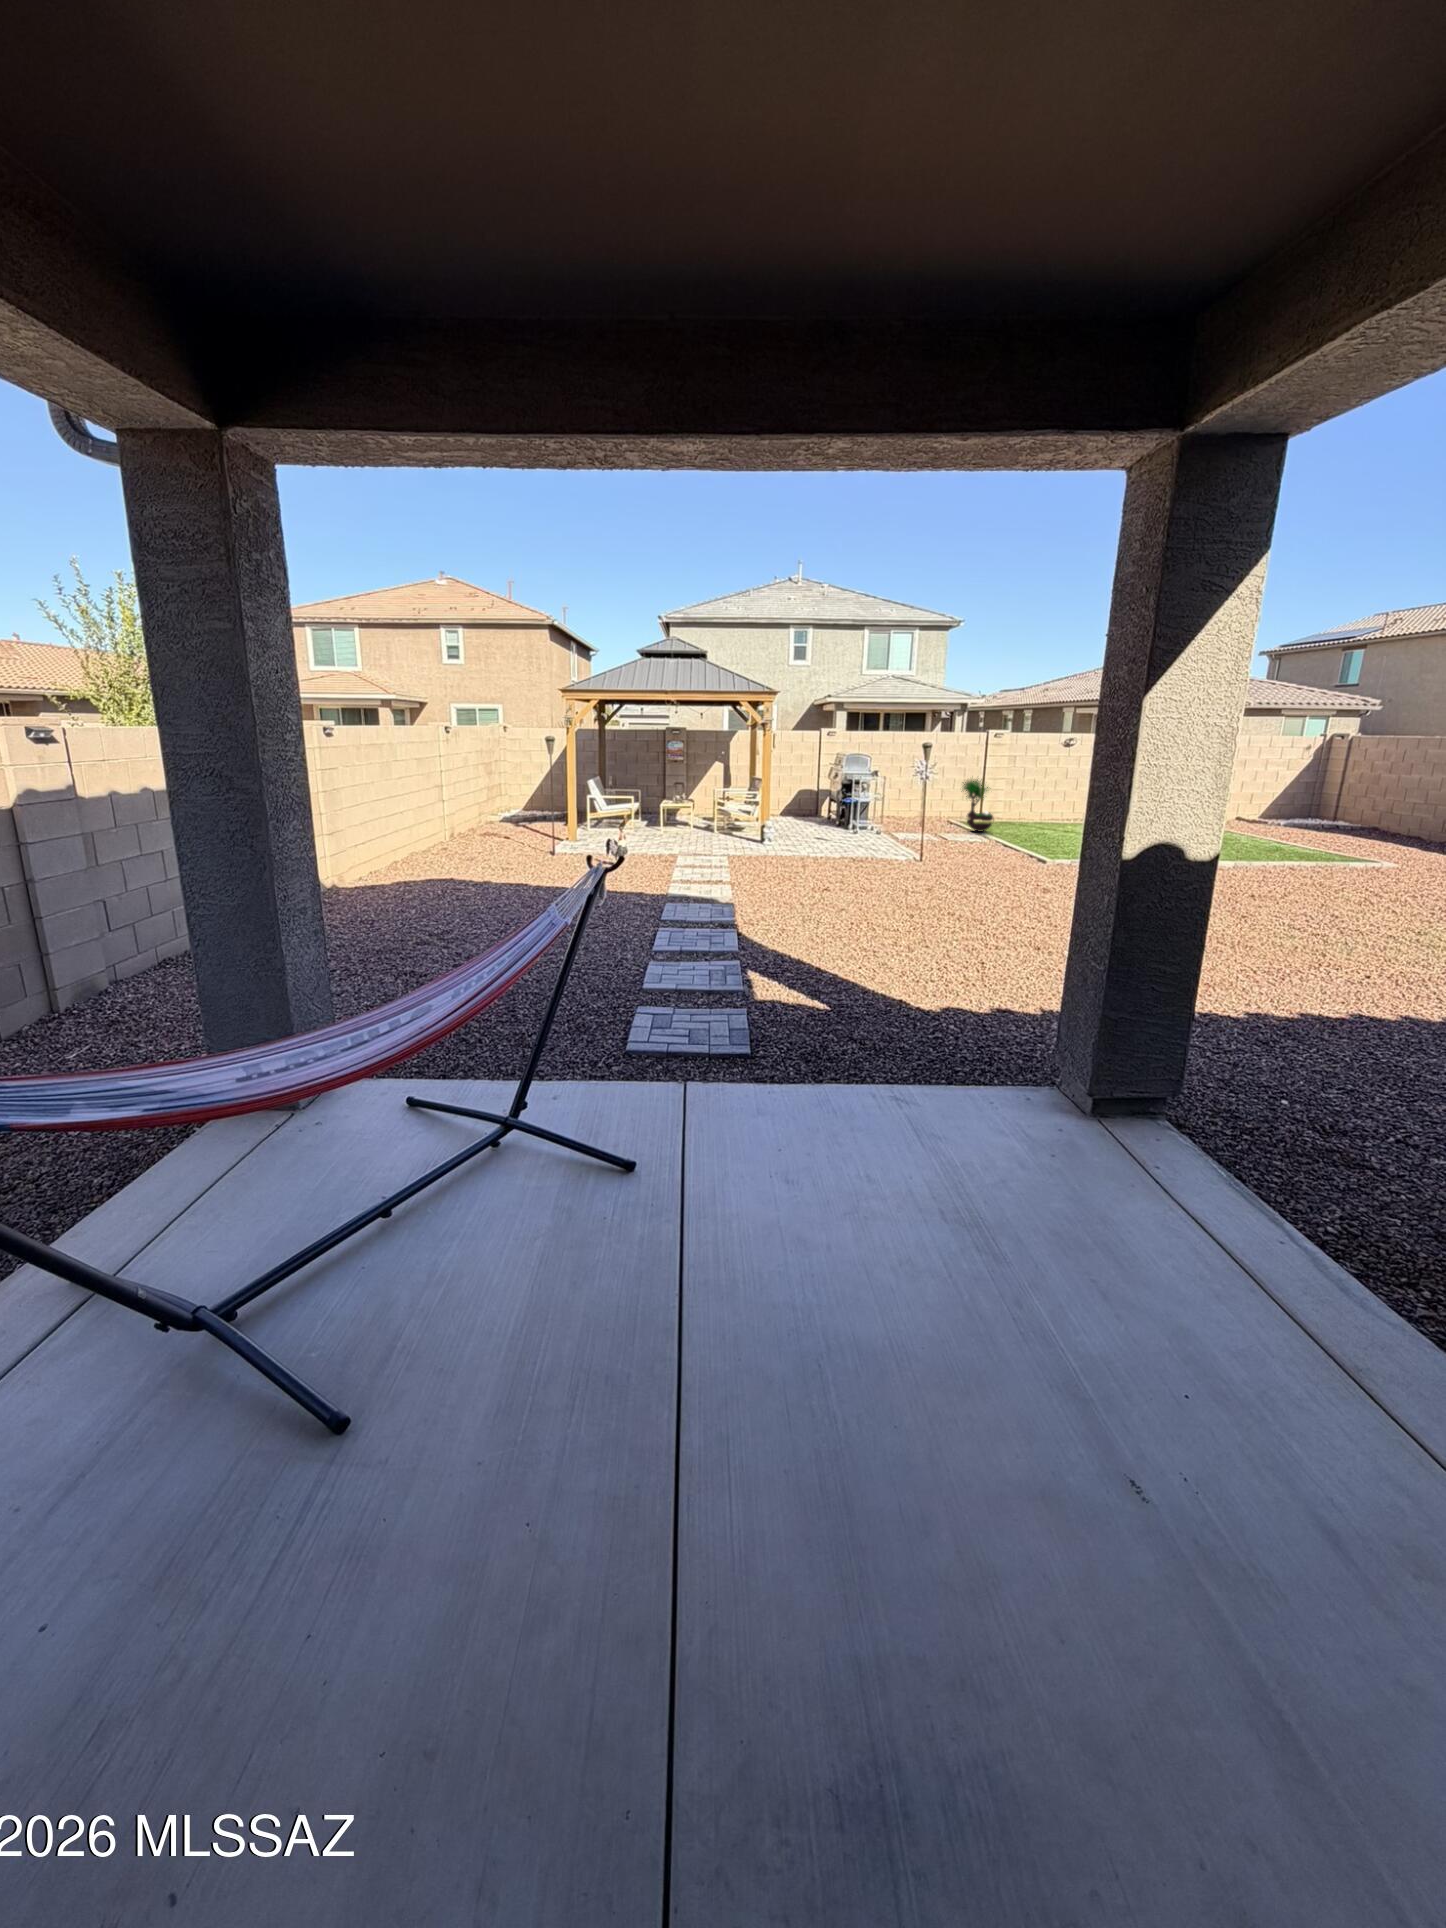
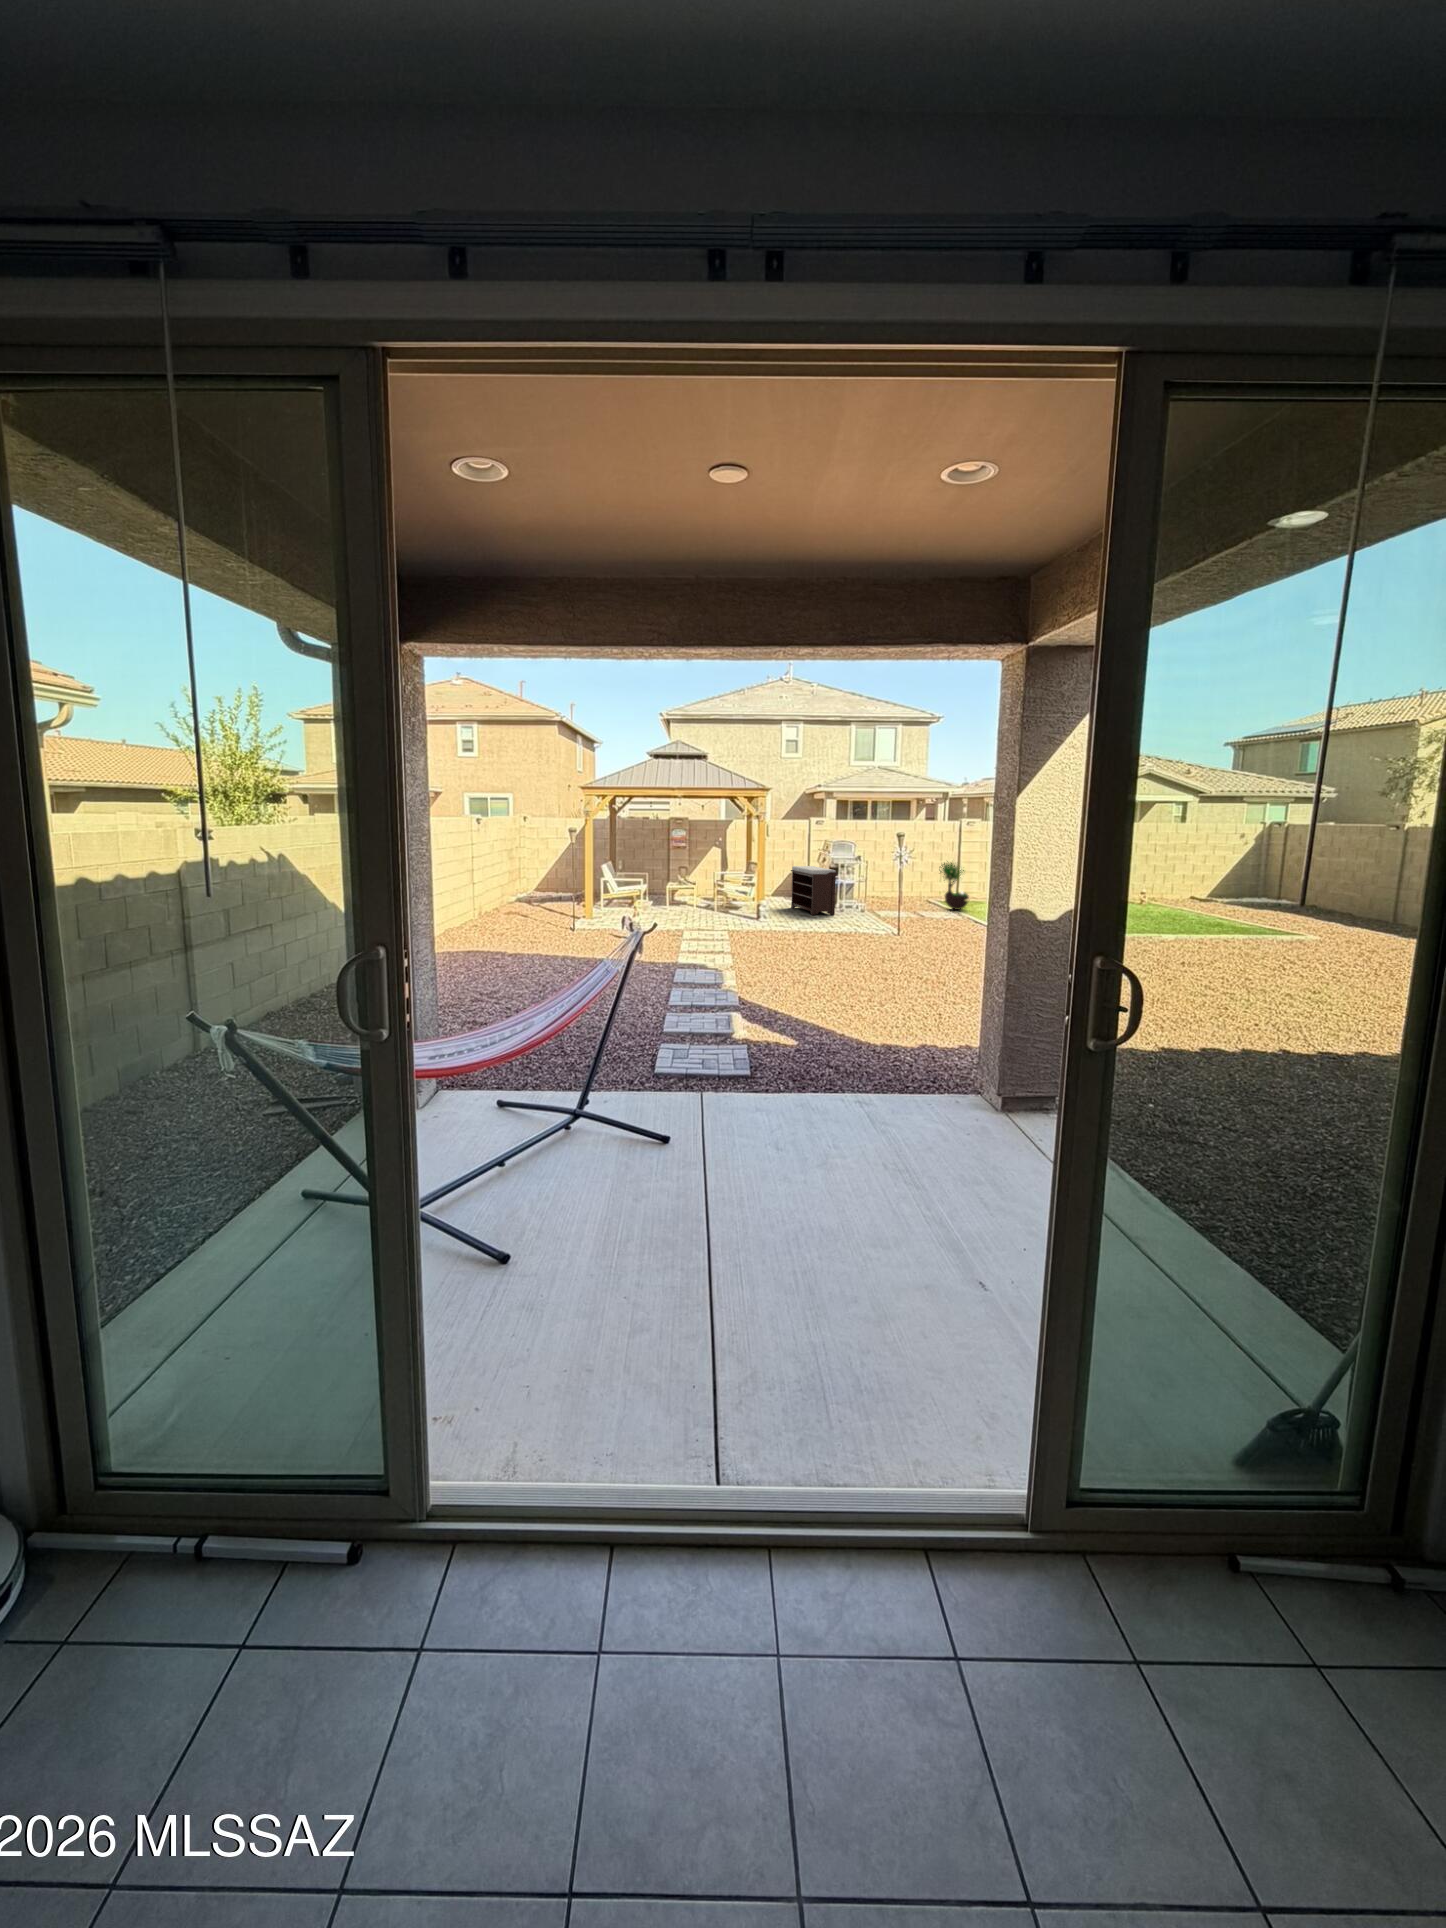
bench: none [798,783,850,838] -> present [791,866,838,915]

